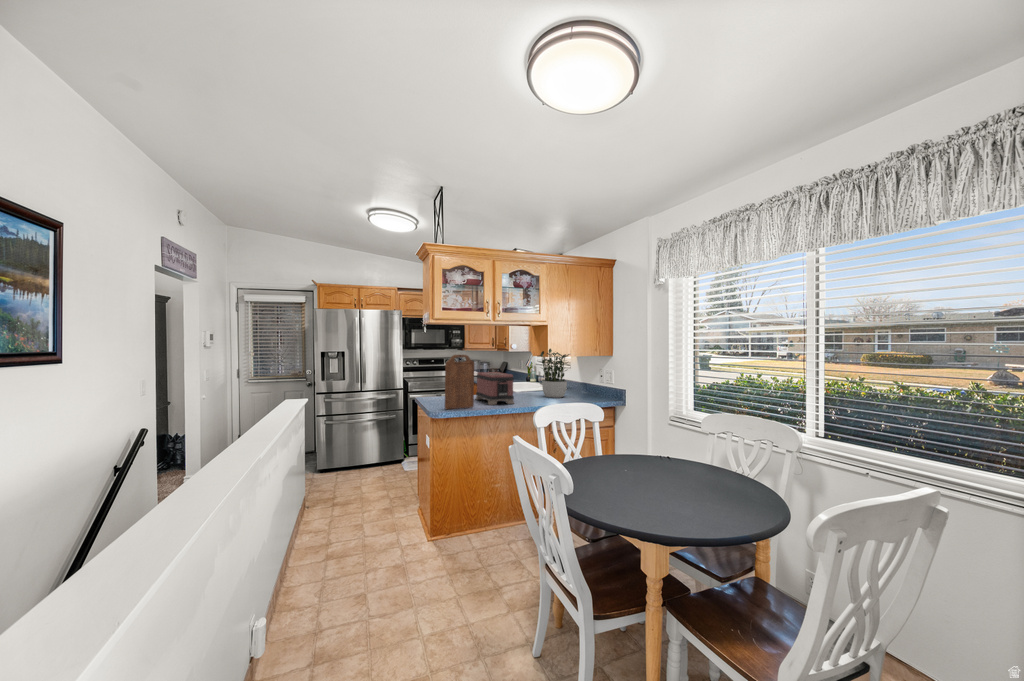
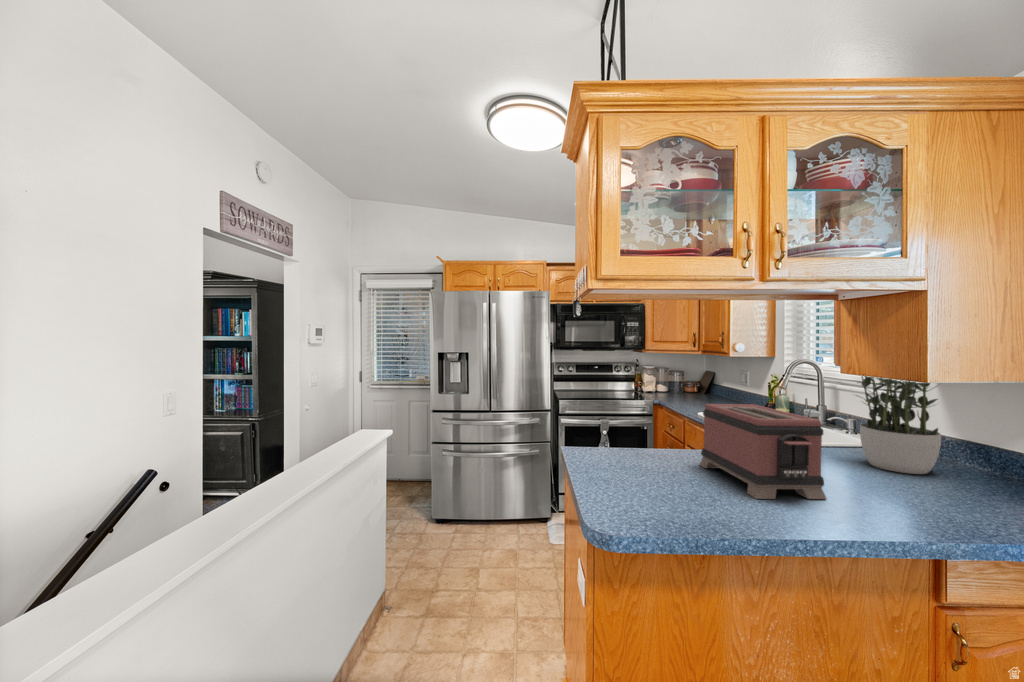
cutting board: present [445,355,474,409] -> none [638,364,720,515]

